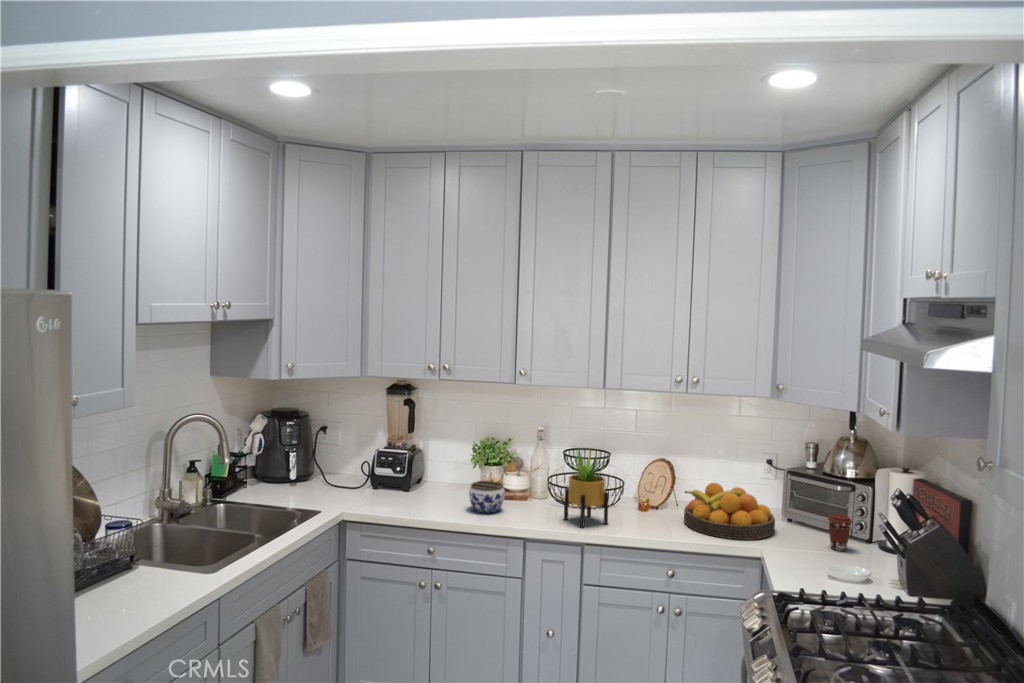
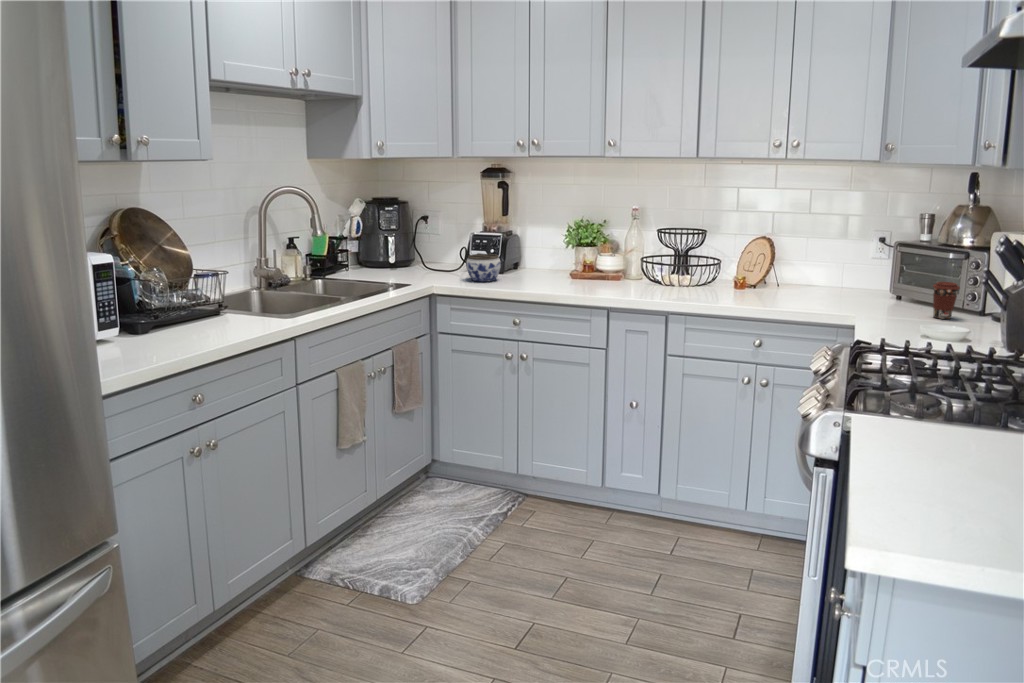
potted plant: present [564,450,609,528] -> none [651,217,700,299]
jar: present [469,481,505,513] -> present [466,253,501,282]
fruit bowl: present [684,483,775,540] -> none [778,257,877,310]

